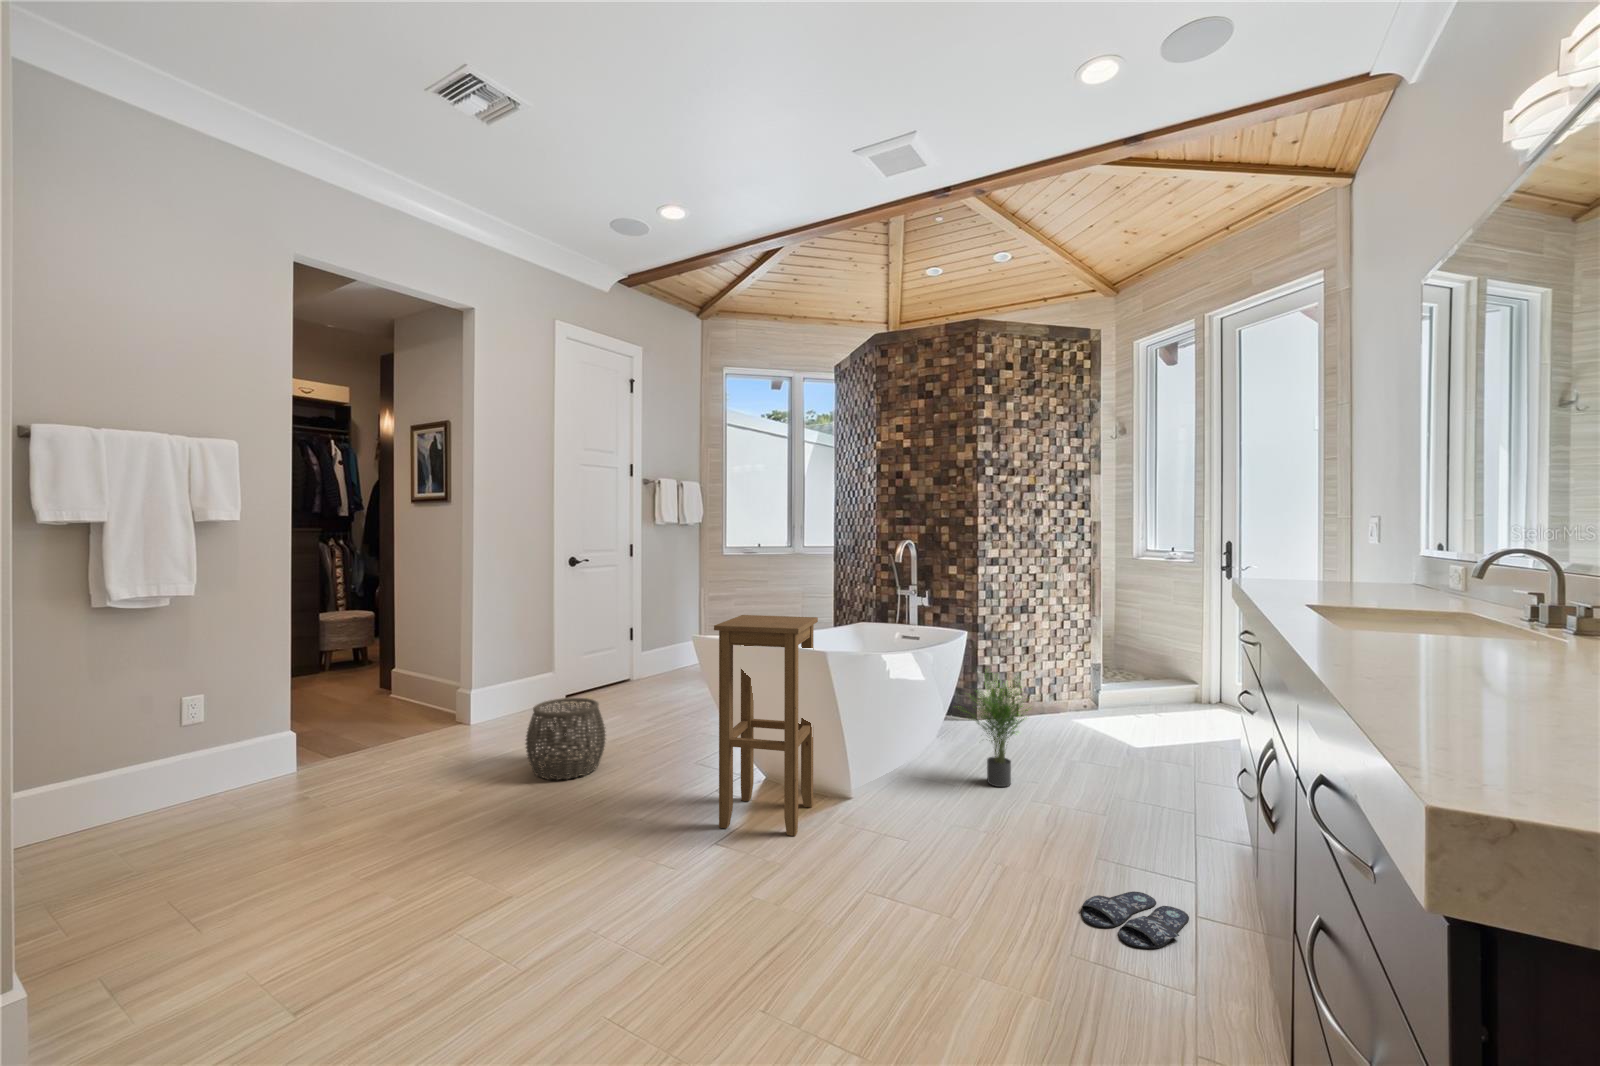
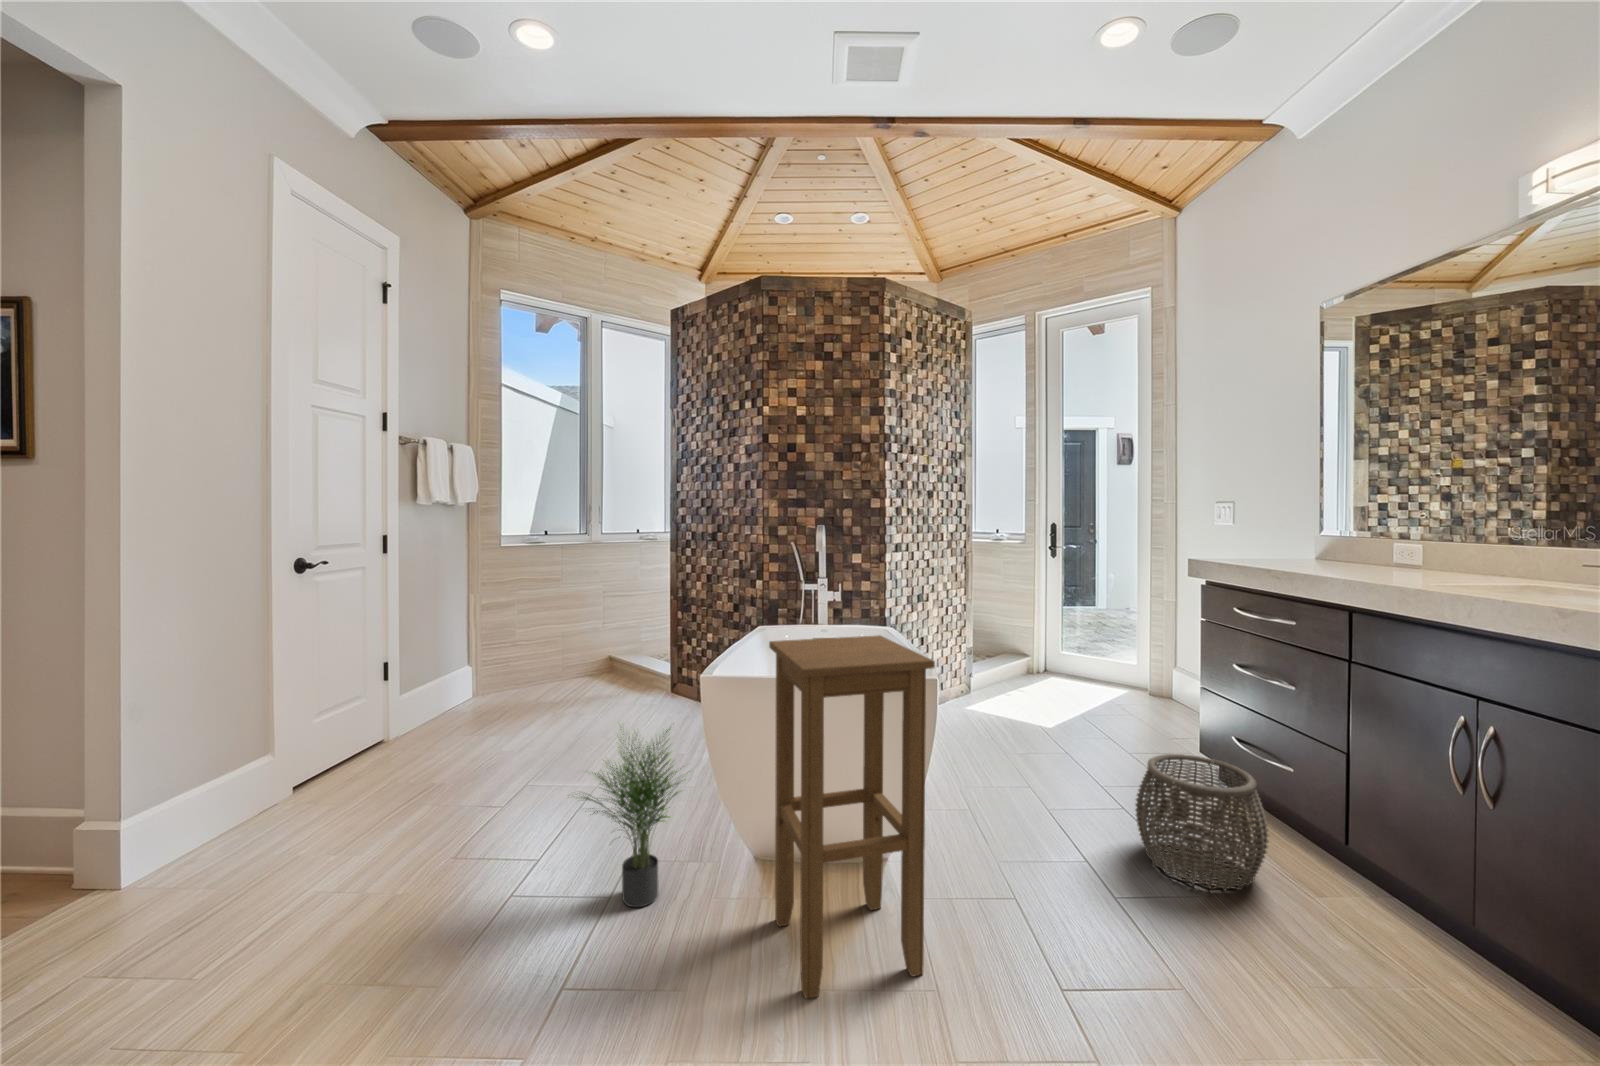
potted plant: present [964,673,1028,787] -> present [583,728,690,907]
woven basket: present [526,698,606,780] -> present [1135,754,1269,890]
slippers: present [1082,891,1189,948] -> none [1317,925,1459,1018]

